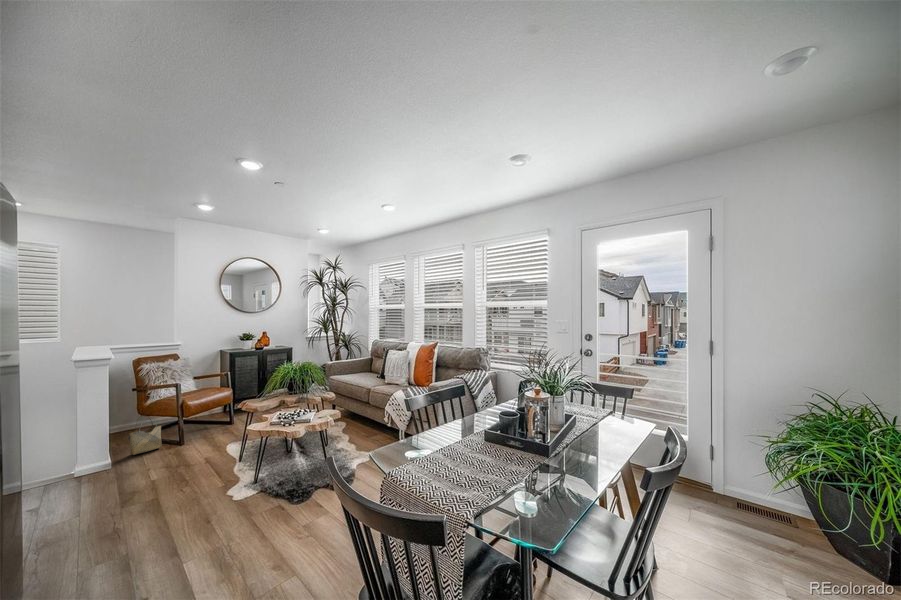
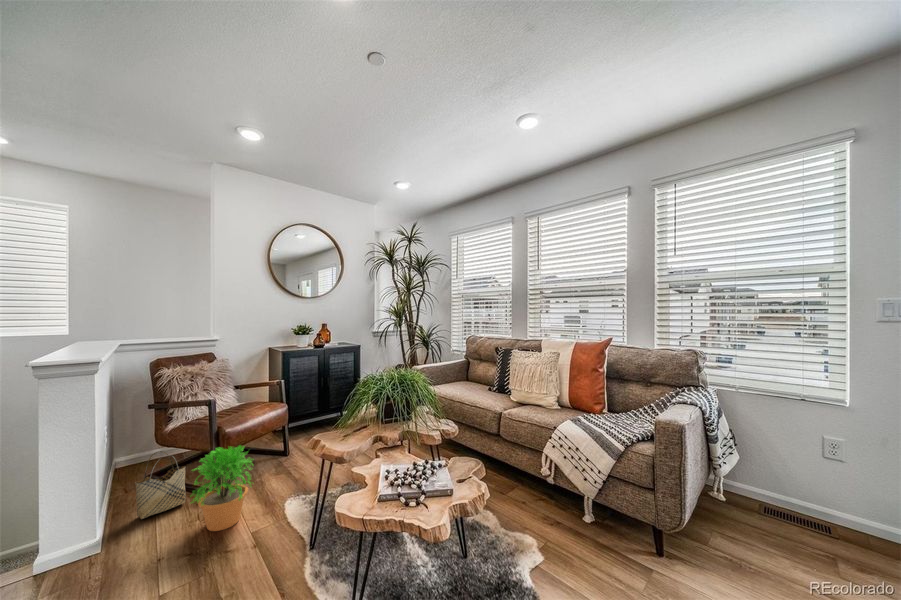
potted plant: none [166,408,208,458] -> present [191,445,252,531]

